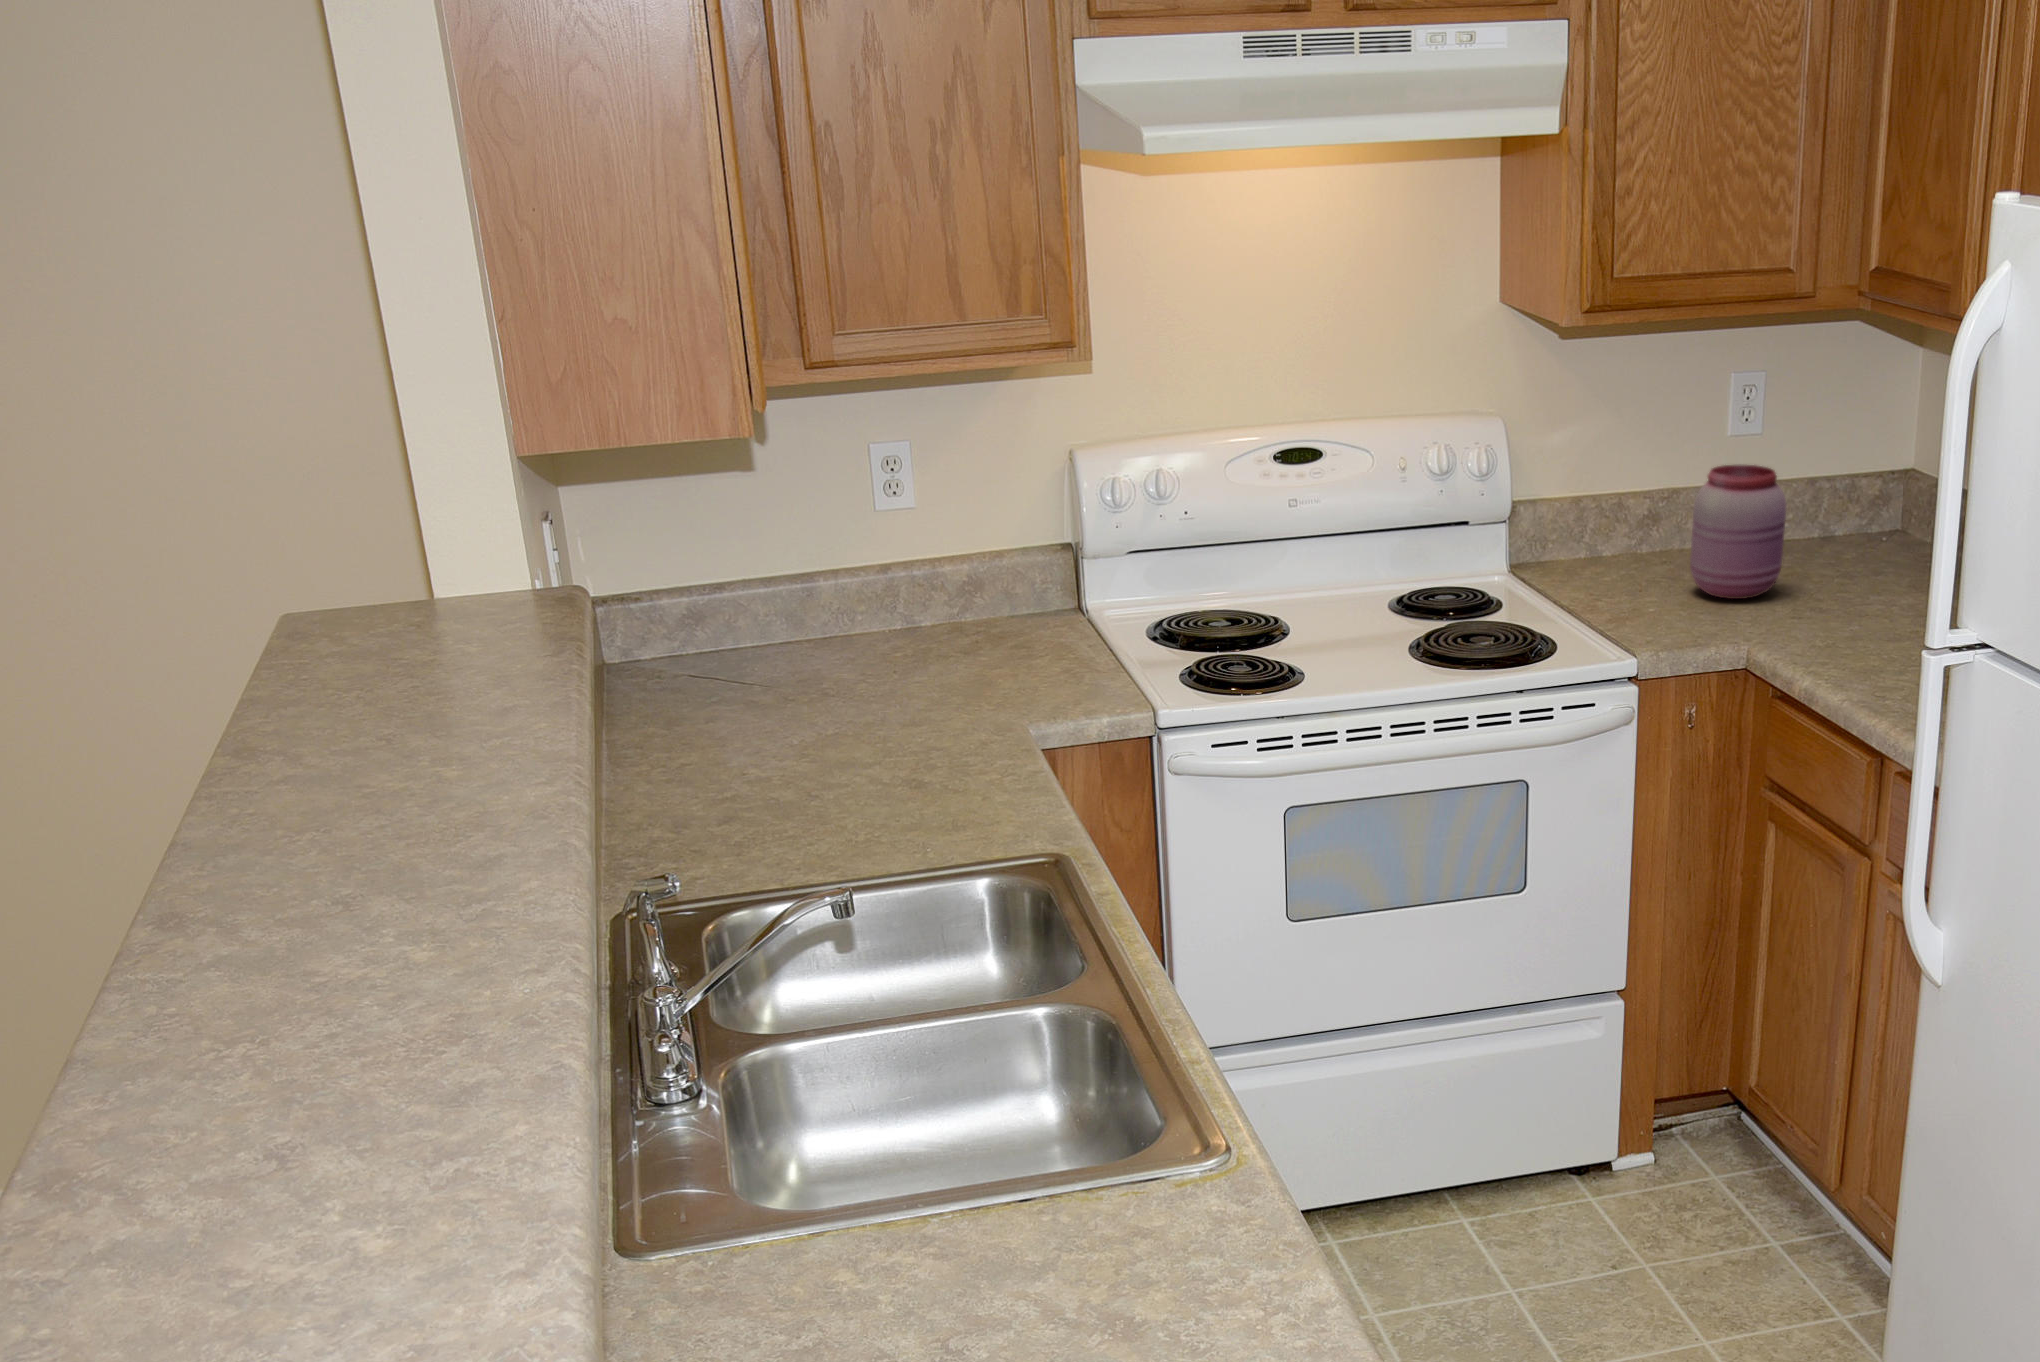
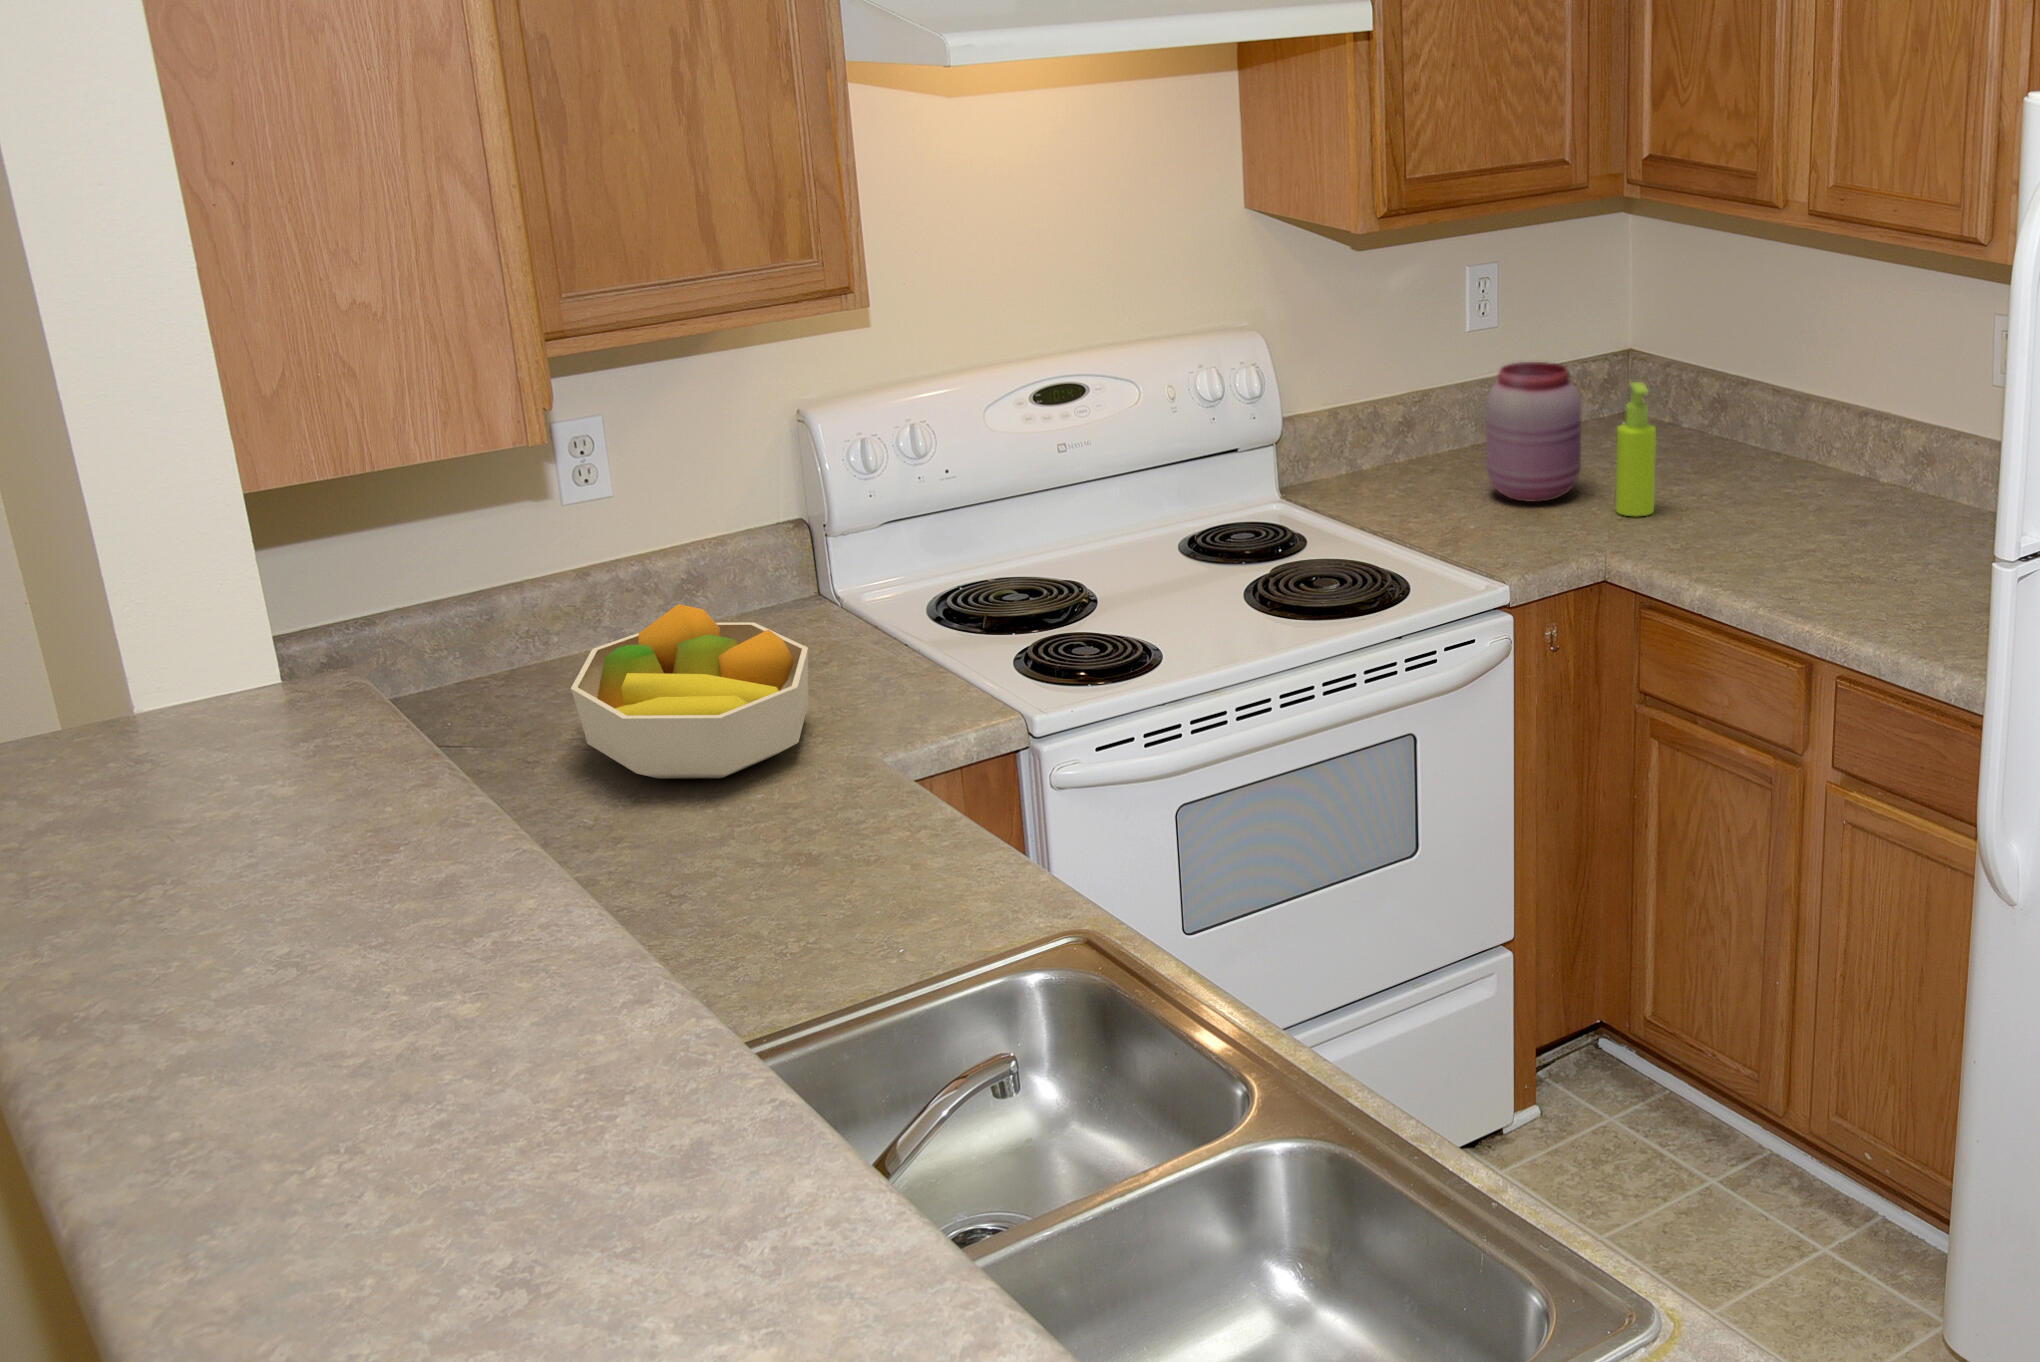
soap dispenser: none [1794,488,1840,620] -> present [1616,382,1656,516]
fruit bowl: none [837,586,1013,718] -> present [571,604,808,779]

